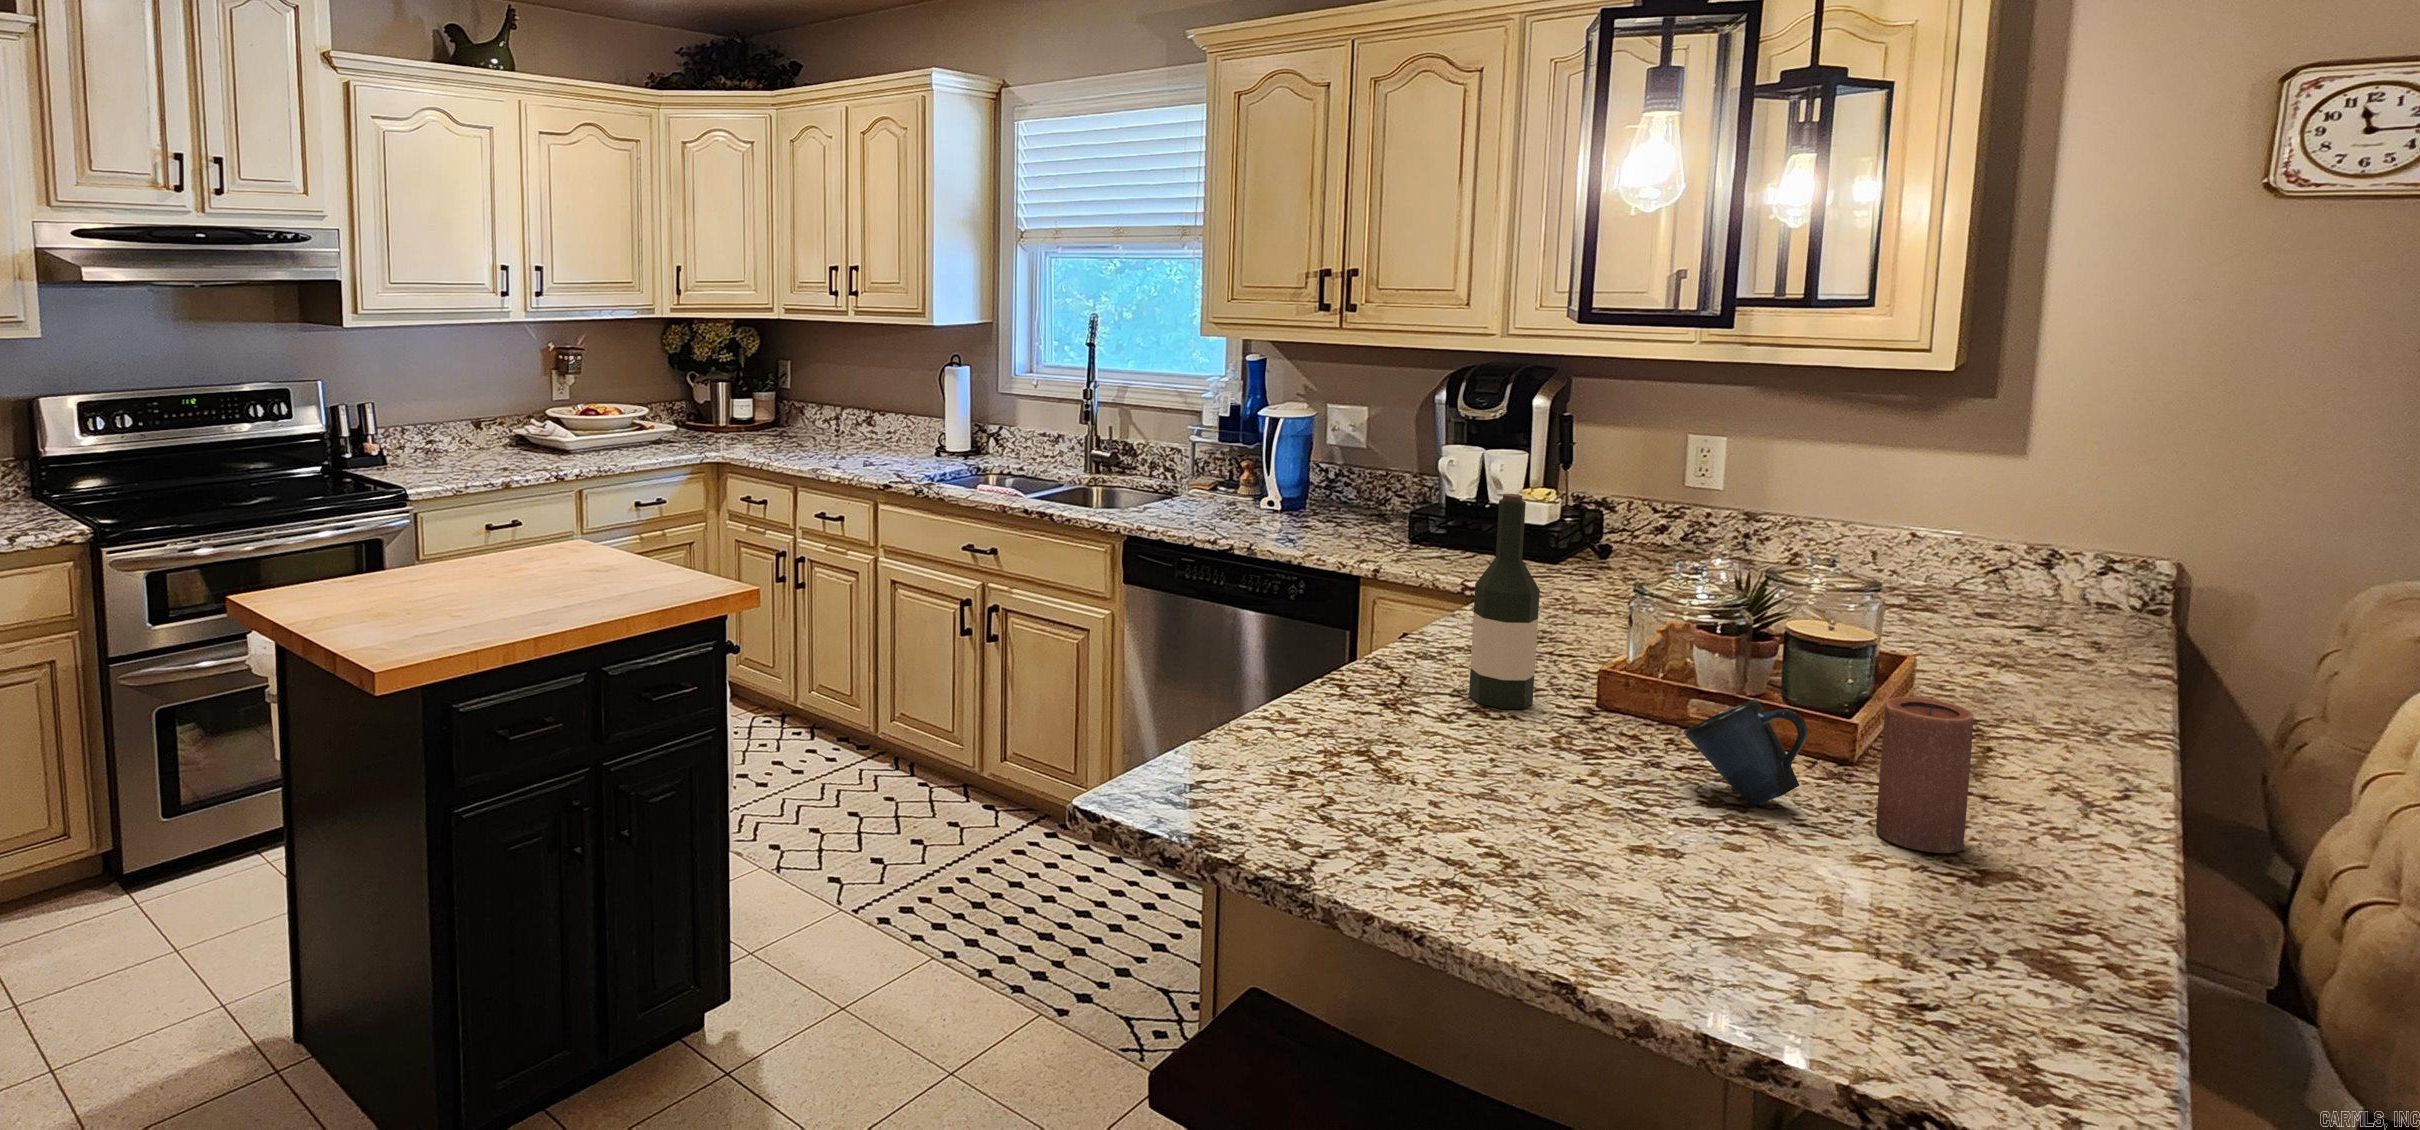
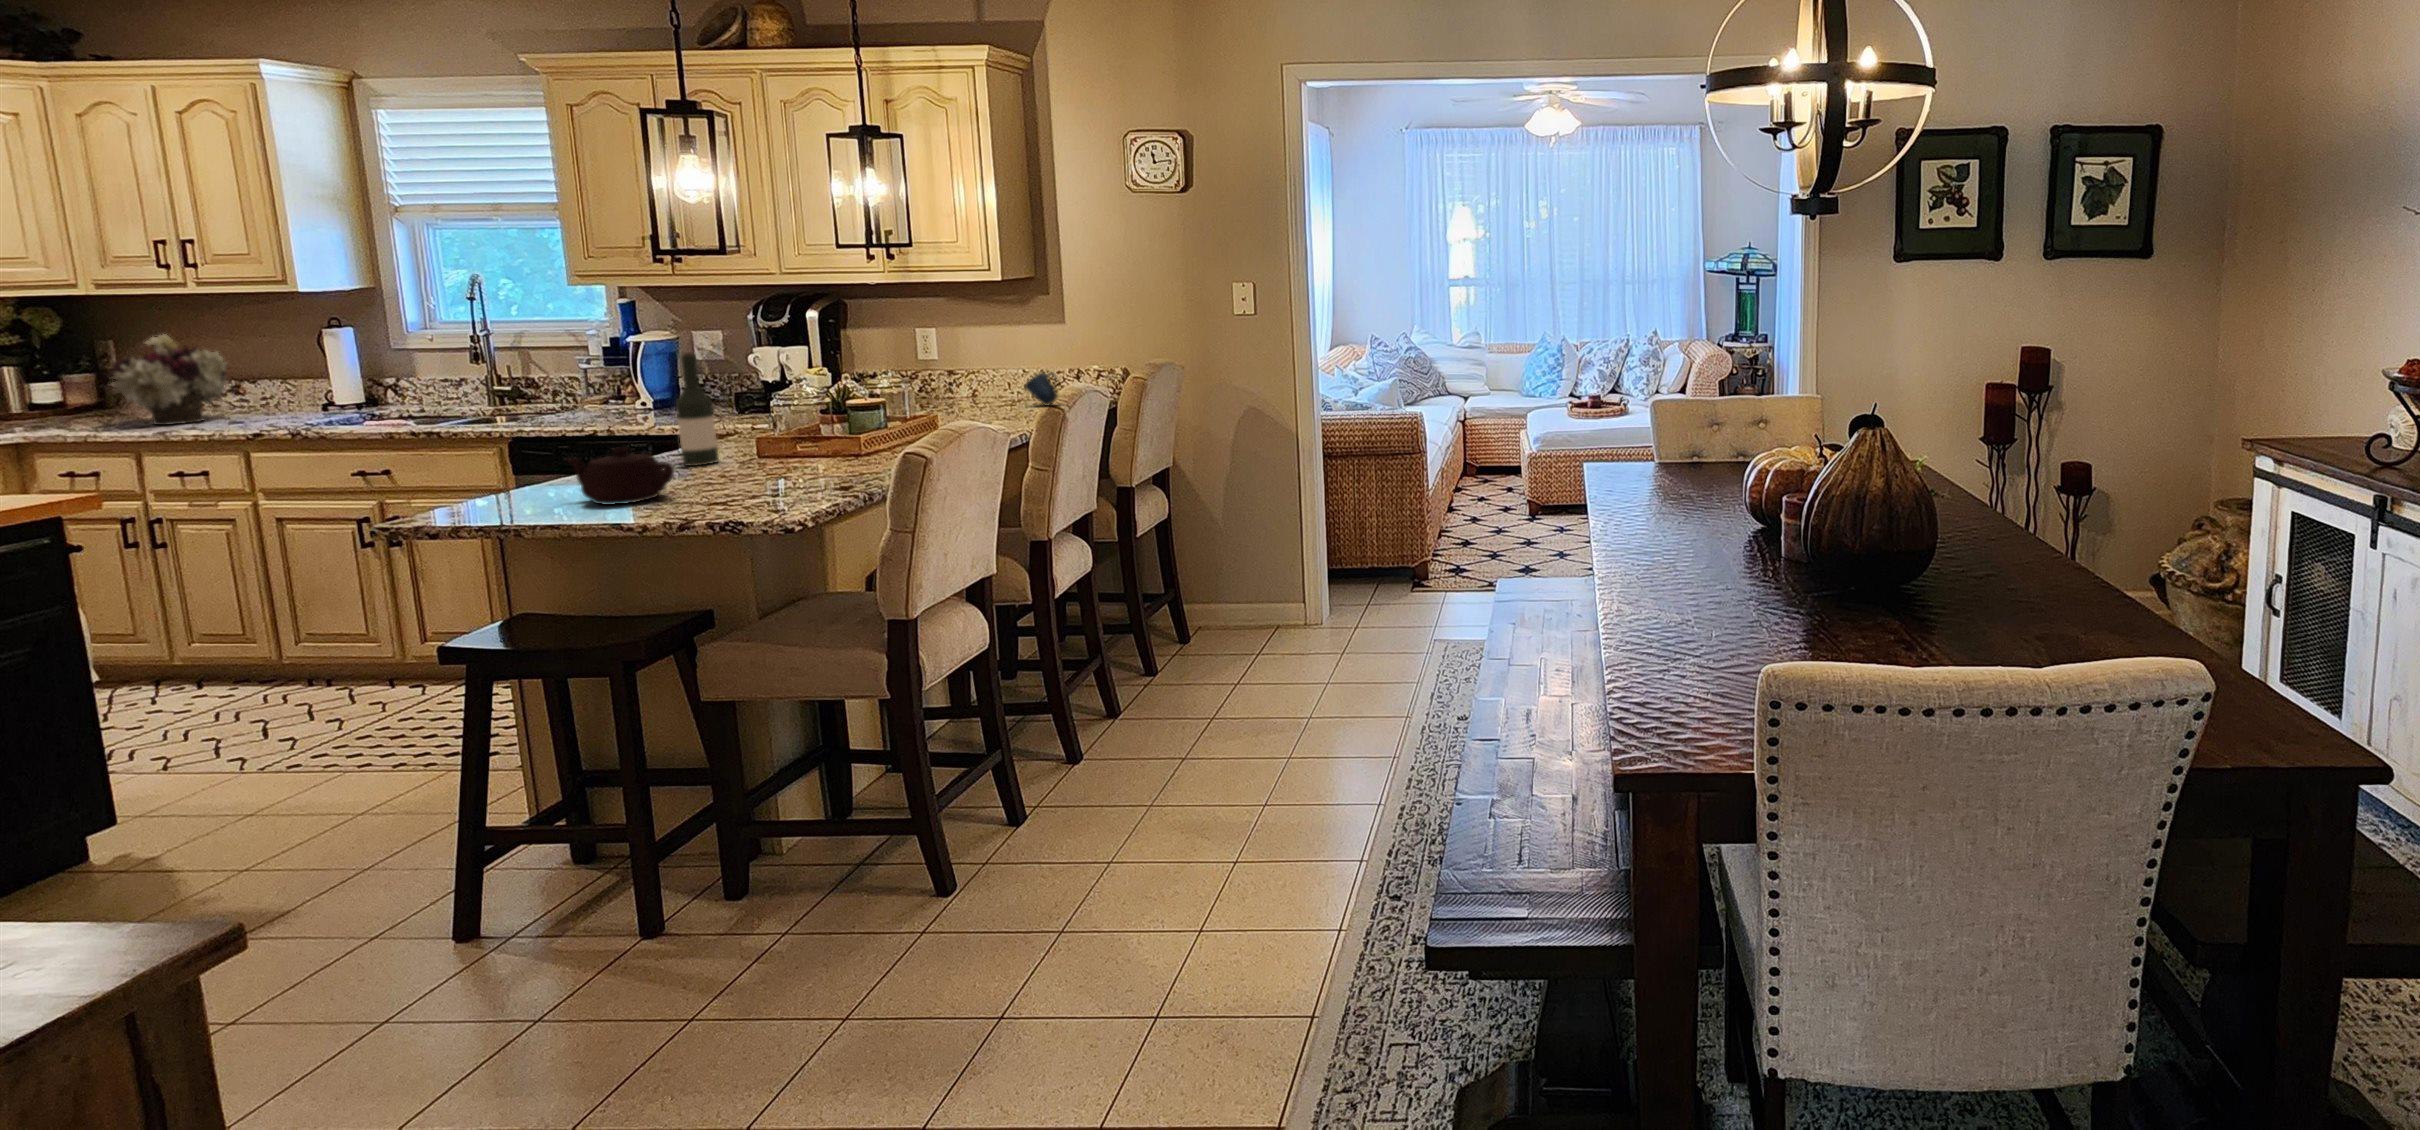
flower arrangement: none [783,363,870,458] -> present [110,335,229,425]
candle: present [1876,697,1974,853] -> none [827,412,868,474]
mug: present [1684,699,1808,806] -> present [1024,372,1058,405]
teapot: none [1369,713,1602,851] -> present [567,447,674,505]

